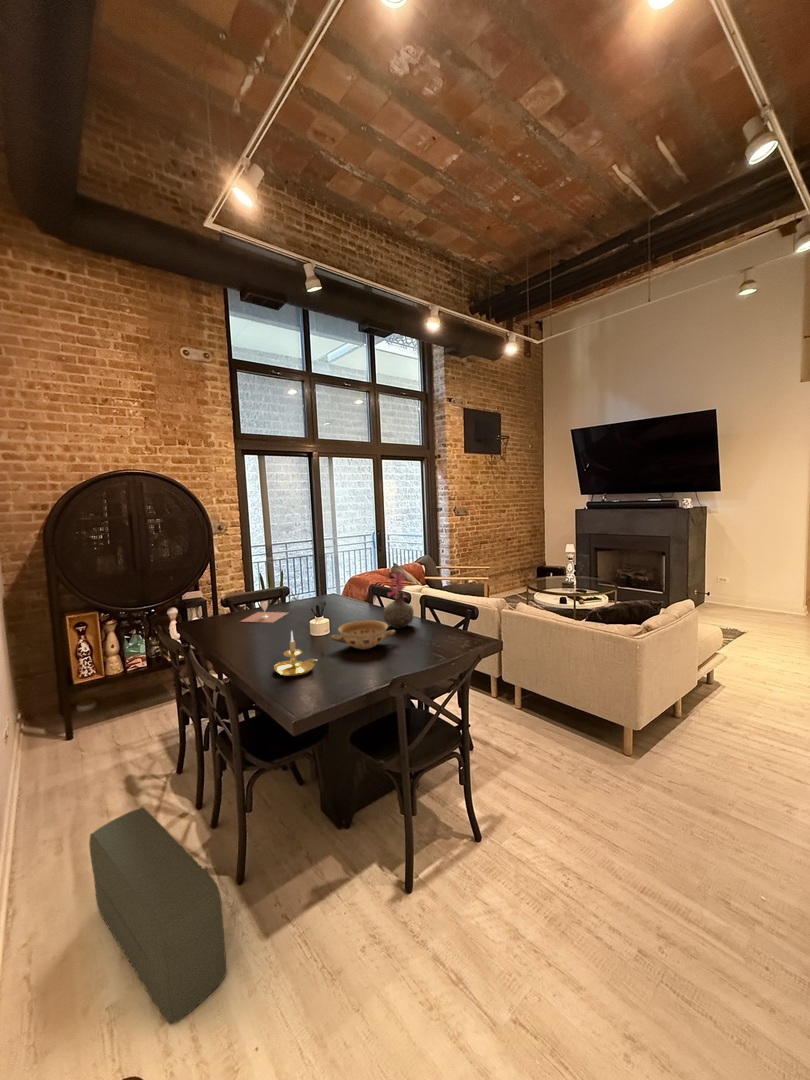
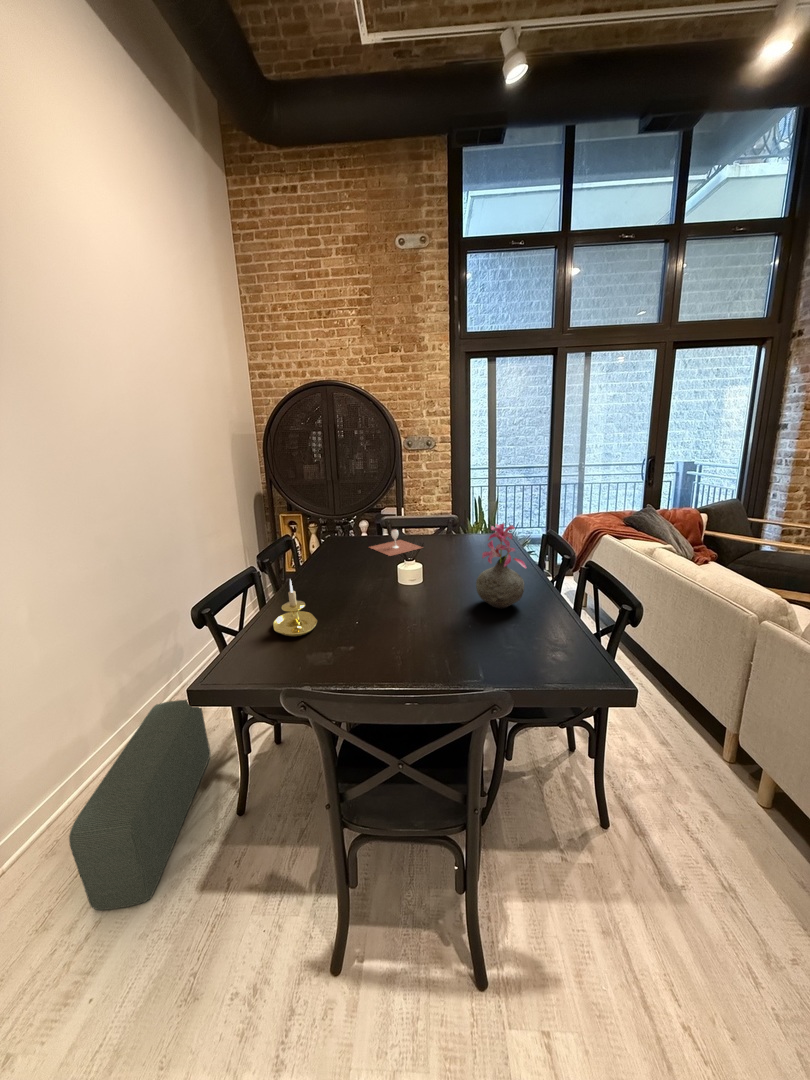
ceramic bowl: present [330,620,396,649] -> none [368,583,454,627]

